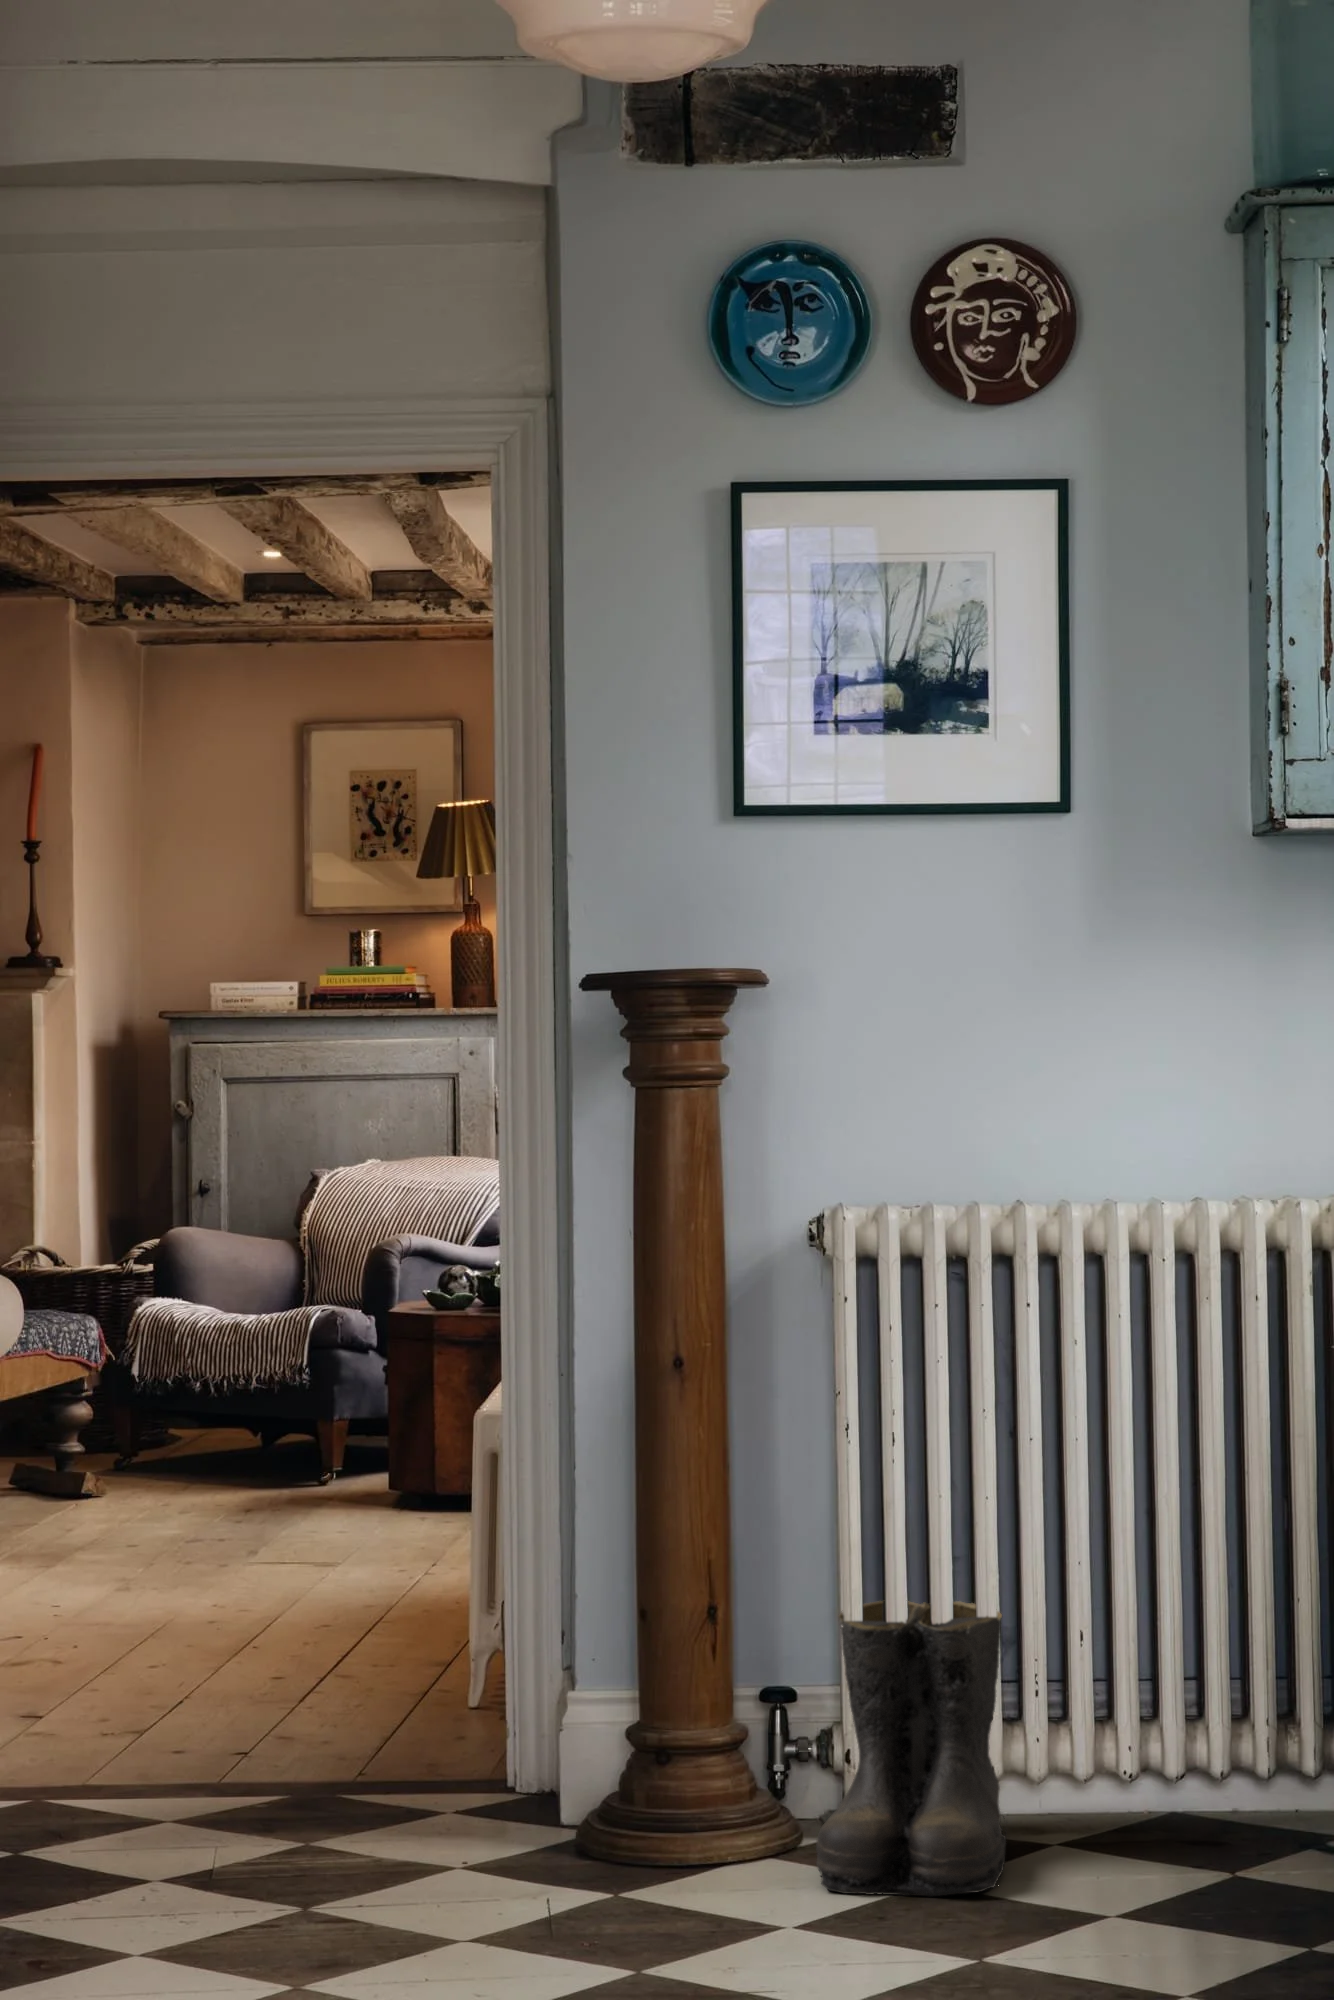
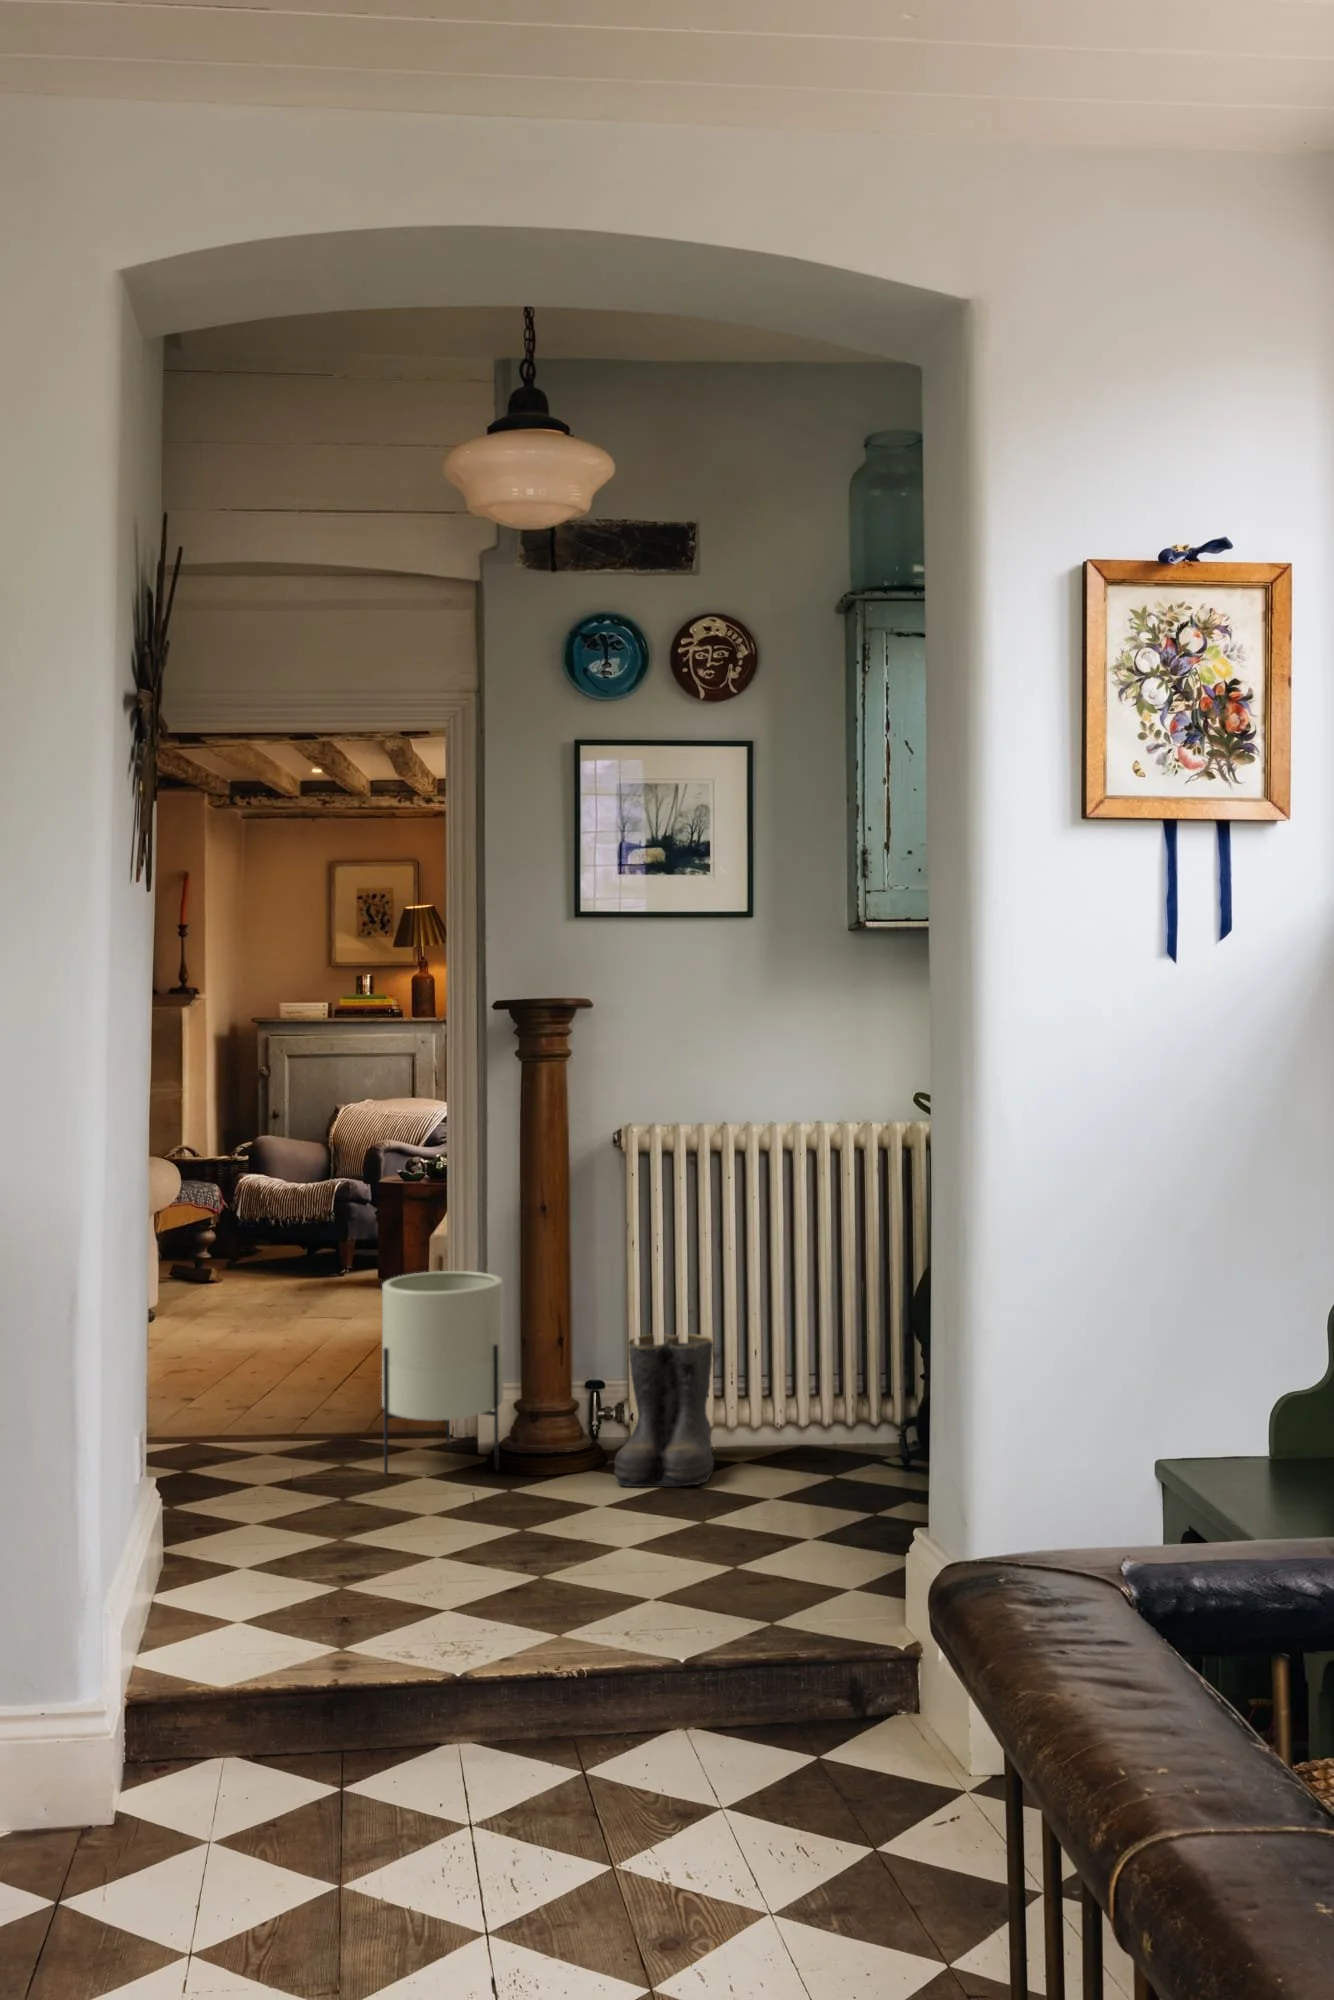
planter: none [381,1477,603,1856] -> present [382,1271,503,1475]

